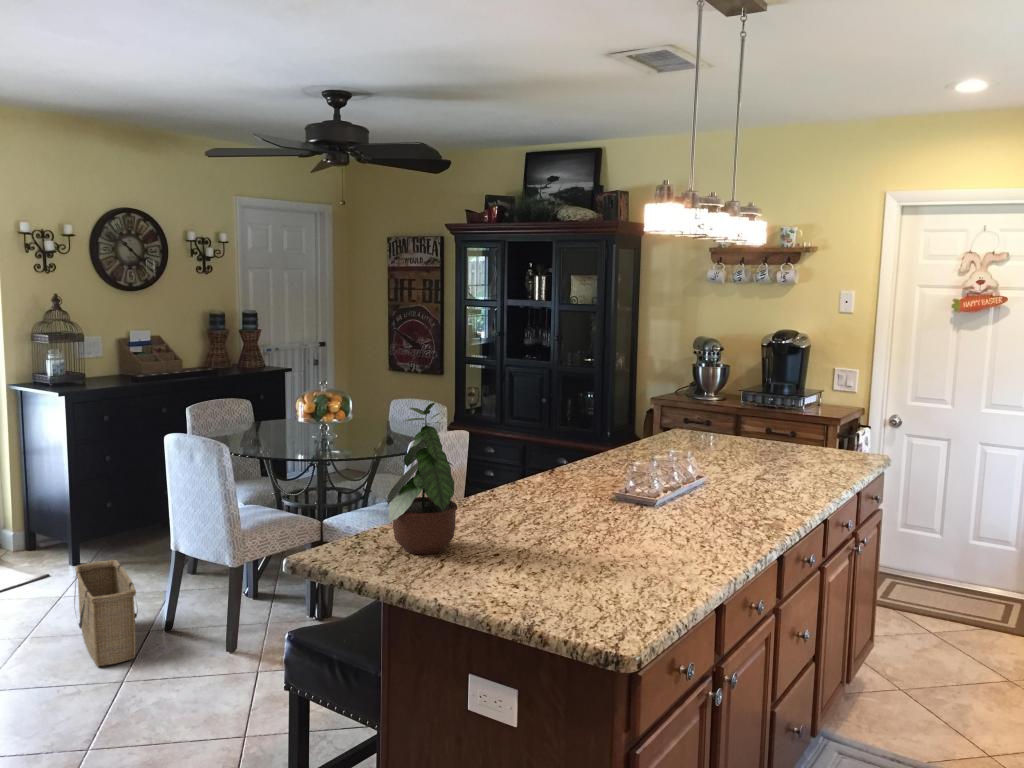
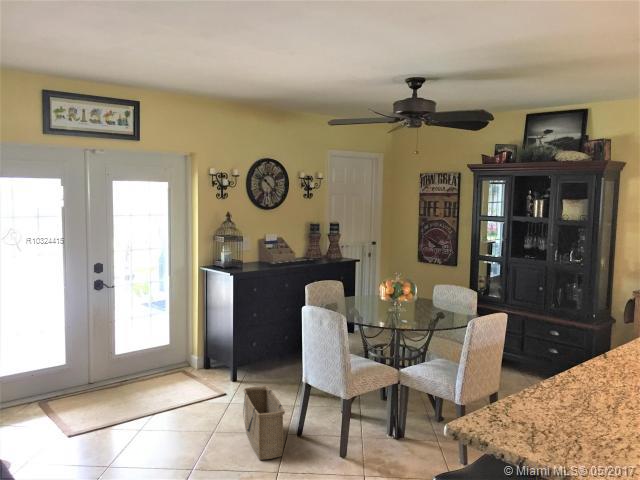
potted plant: present [387,403,461,554] -> none [523,314,607,439]

